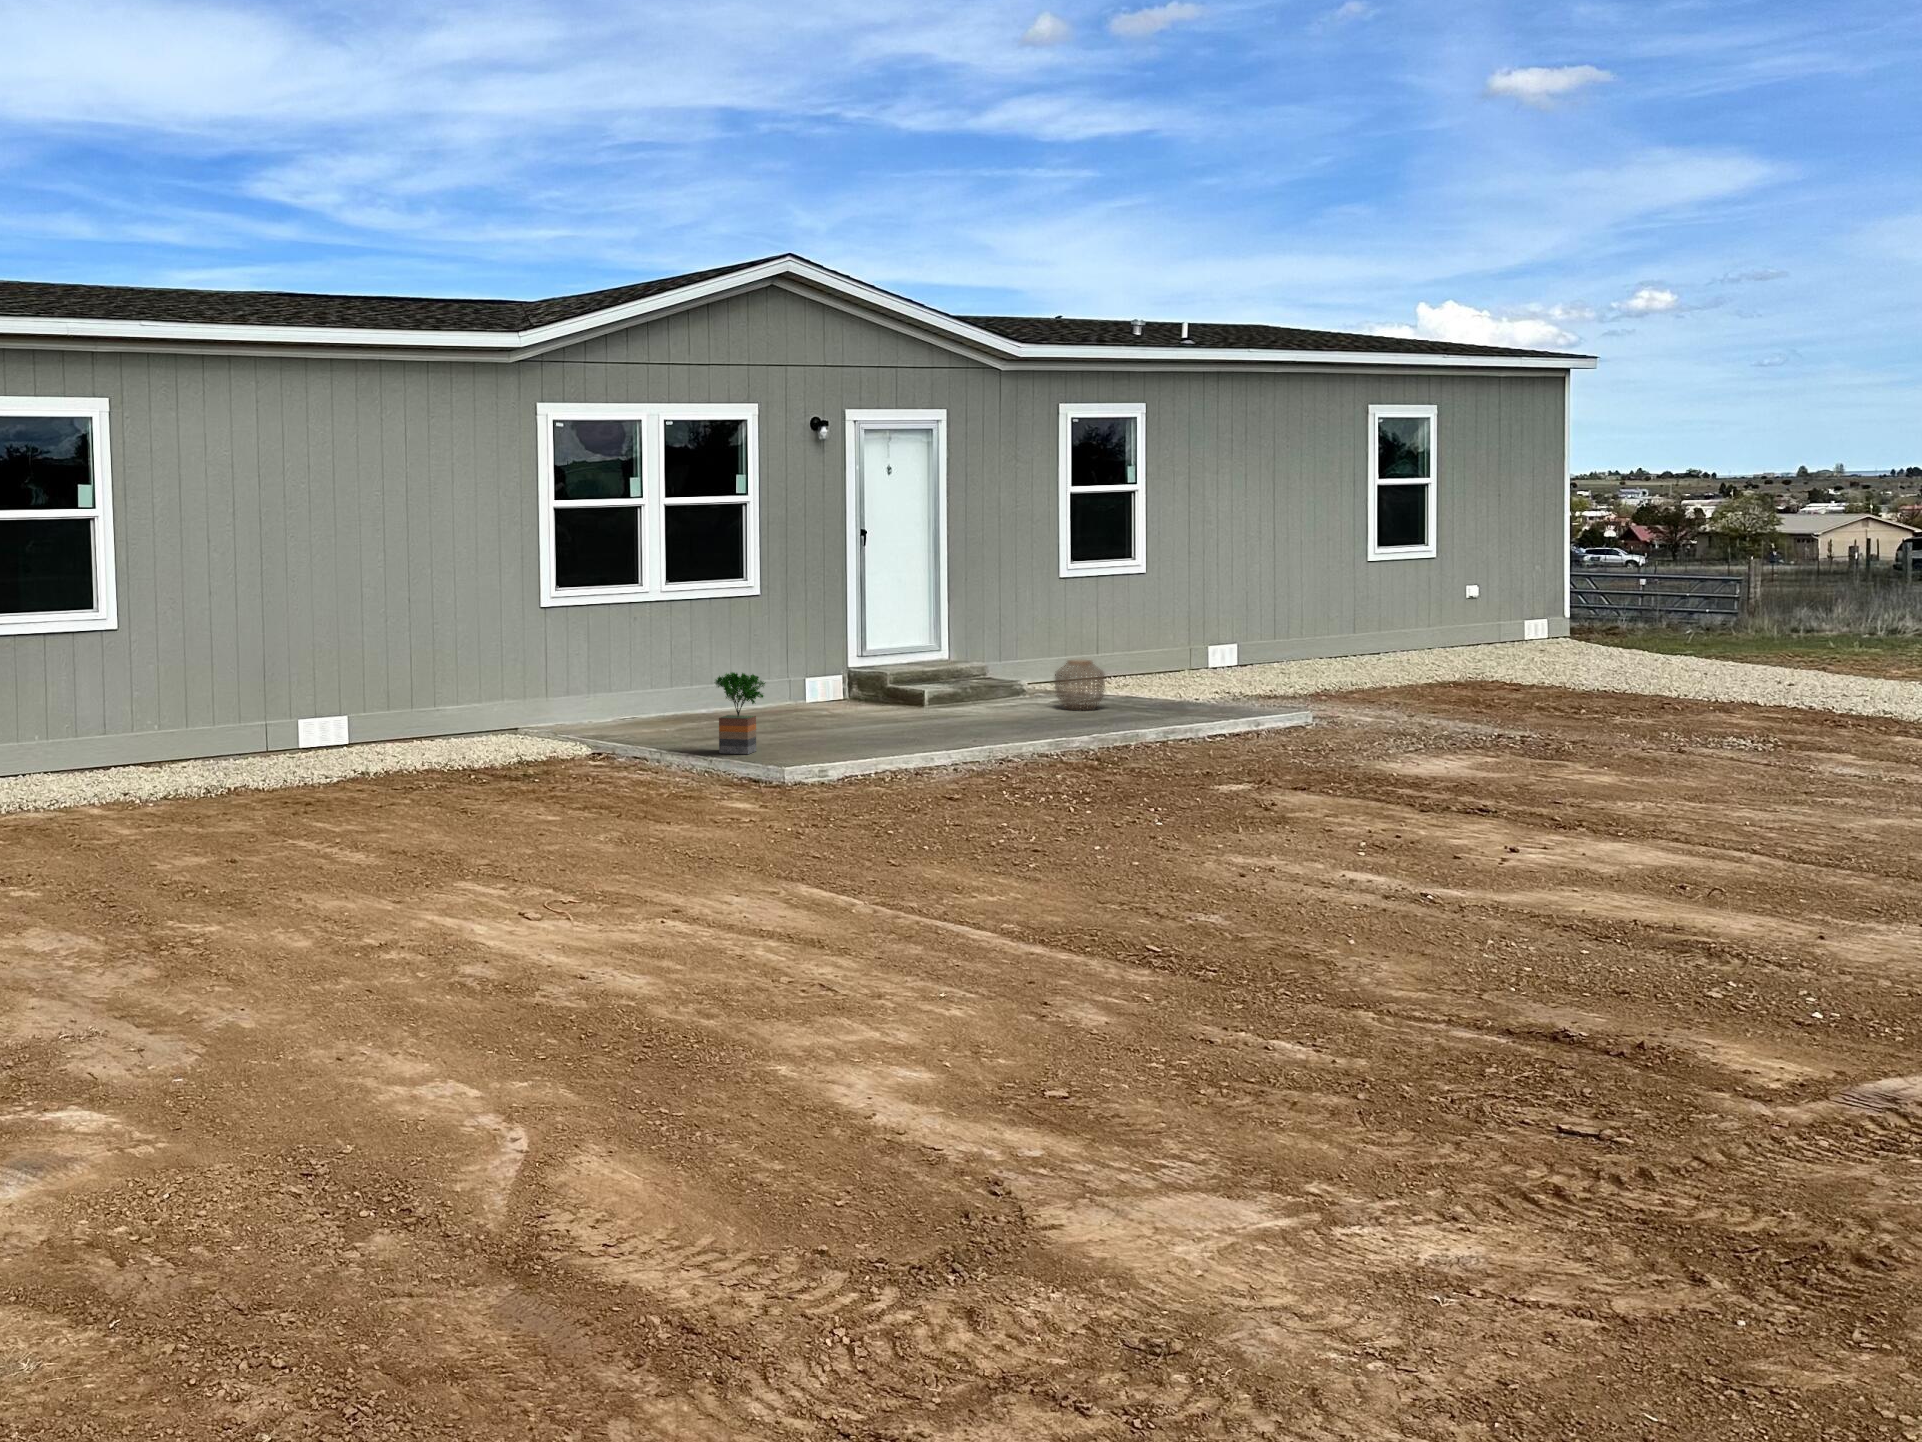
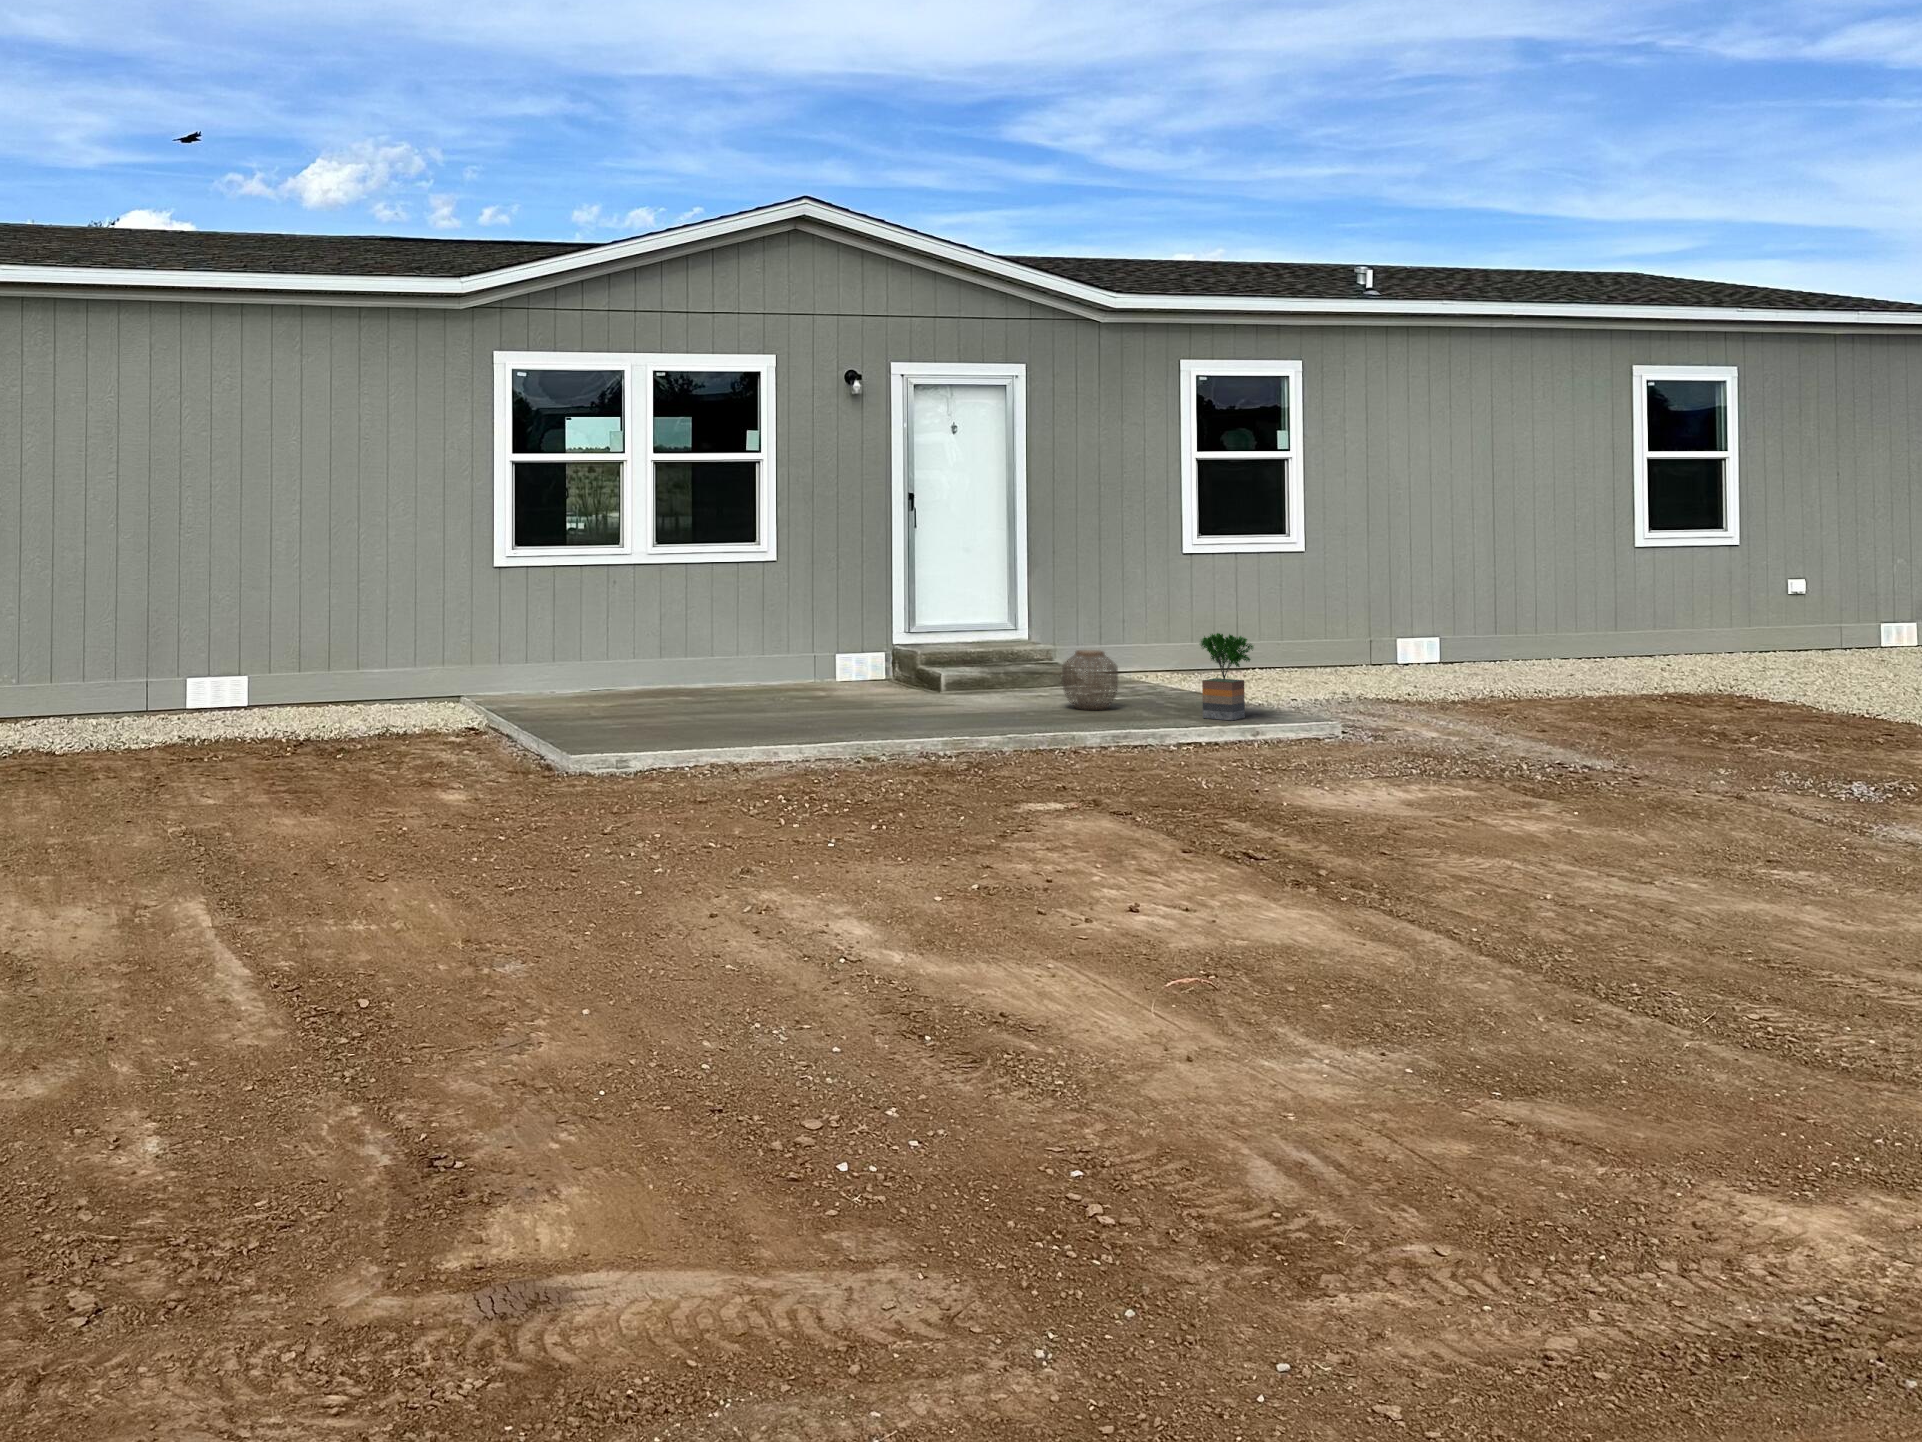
potted tree: present [715,672,765,754] -> present [1200,633,1253,720]

